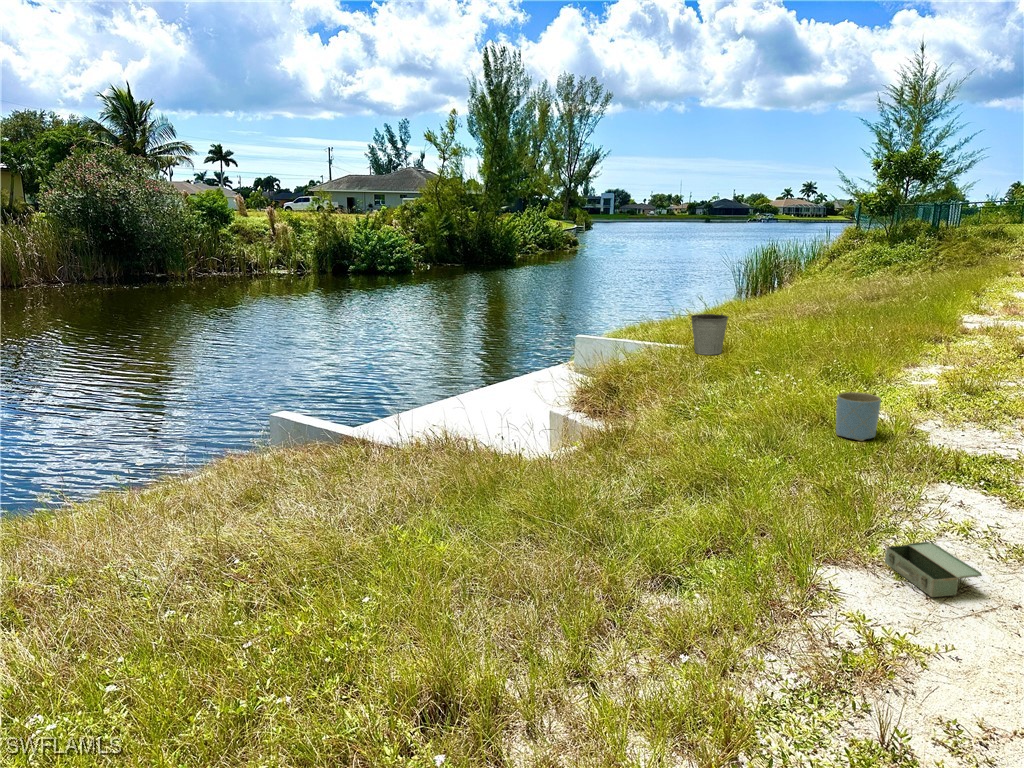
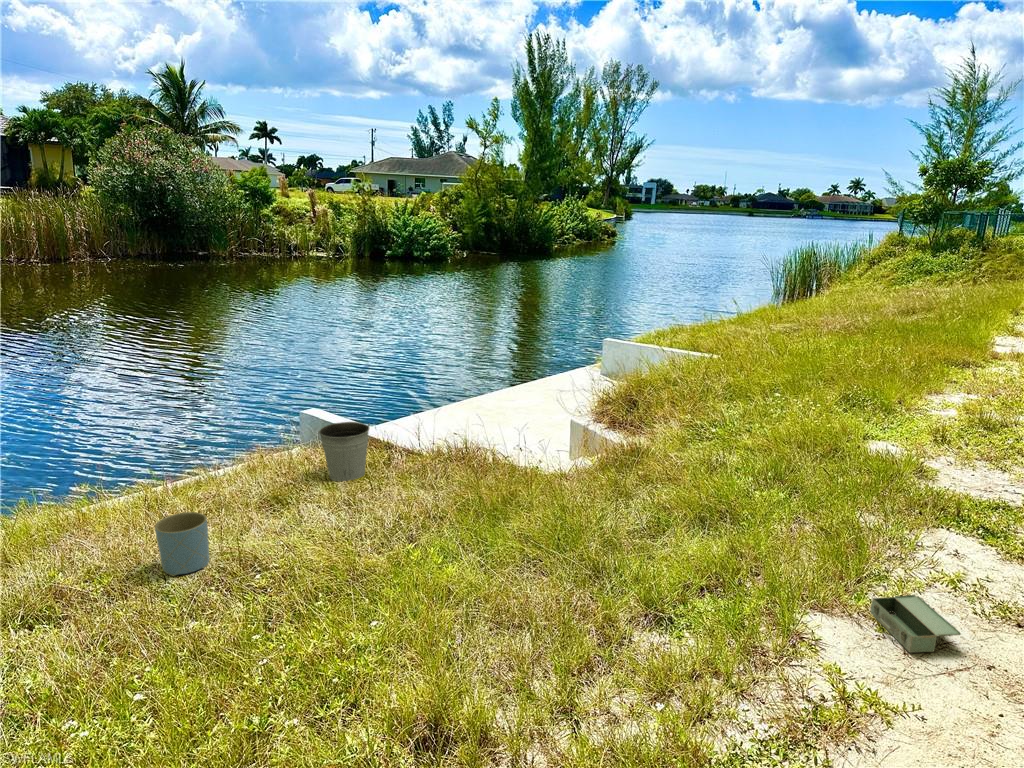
bucket: present [691,314,728,355] -> present [319,422,370,481]
planter: present [836,392,881,441] -> present [155,512,209,576]

